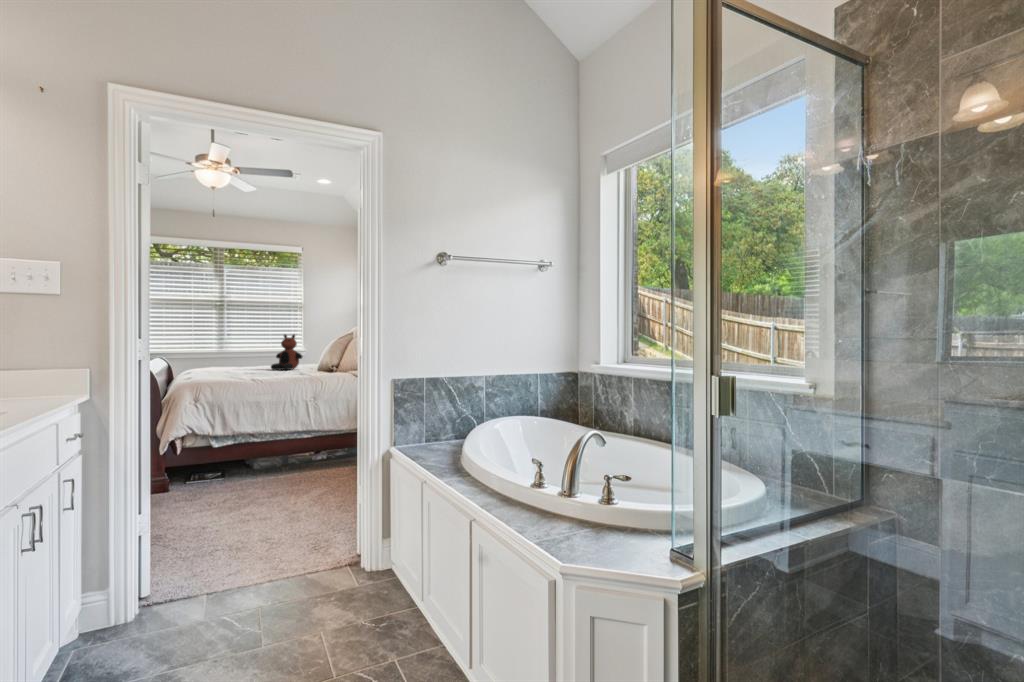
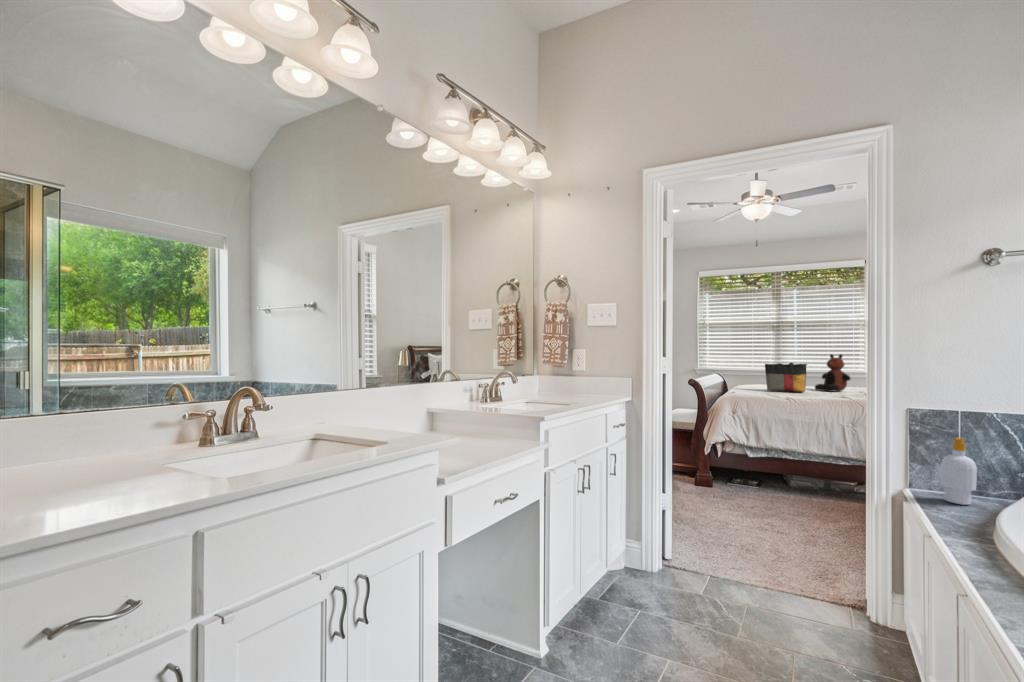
tote bag: none [222,343,267,374] -> present [765,363,807,393]
soap bottle: none [417,399,439,451] -> present [940,438,977,505]

